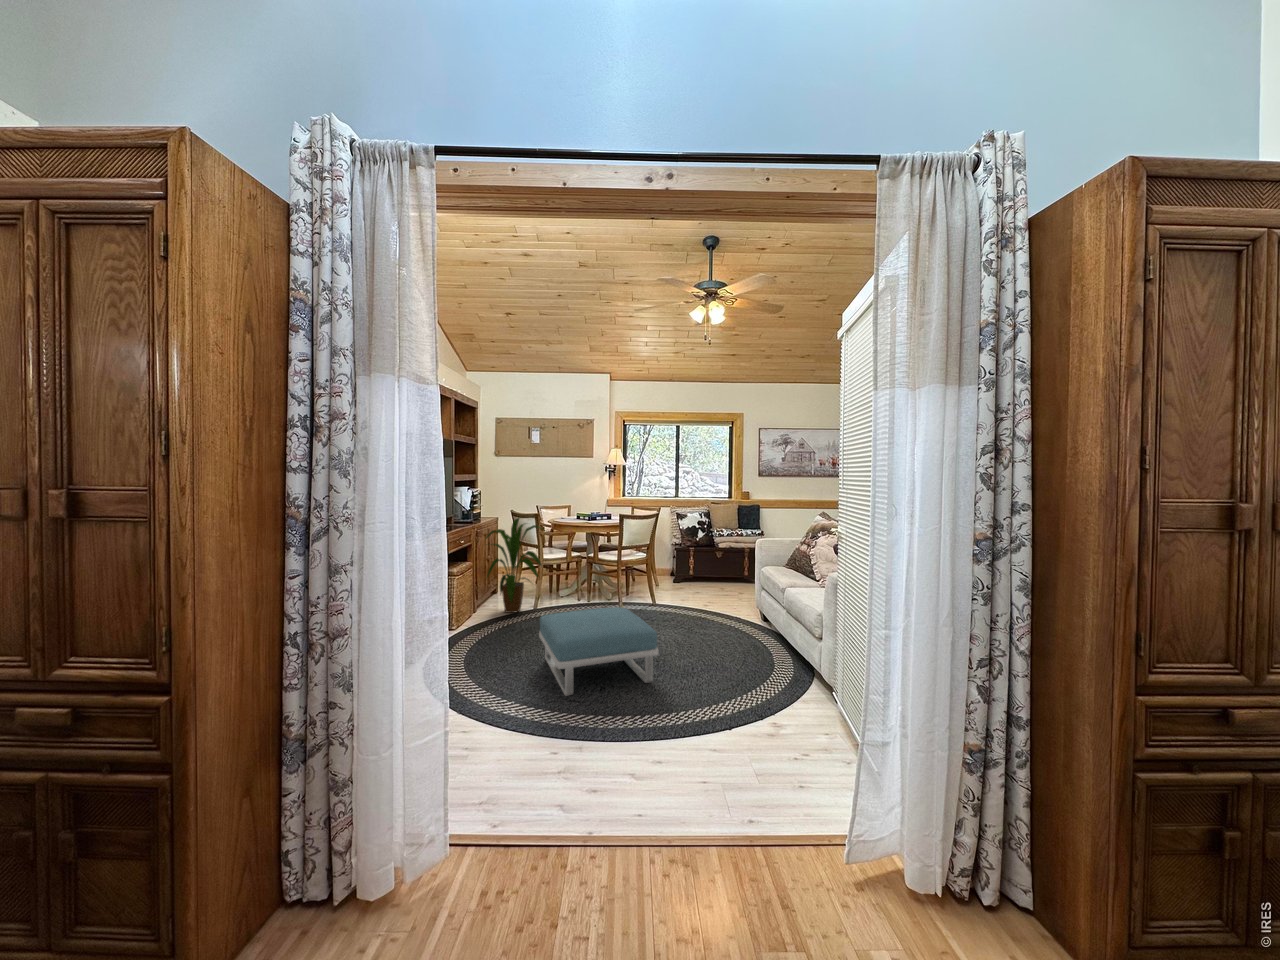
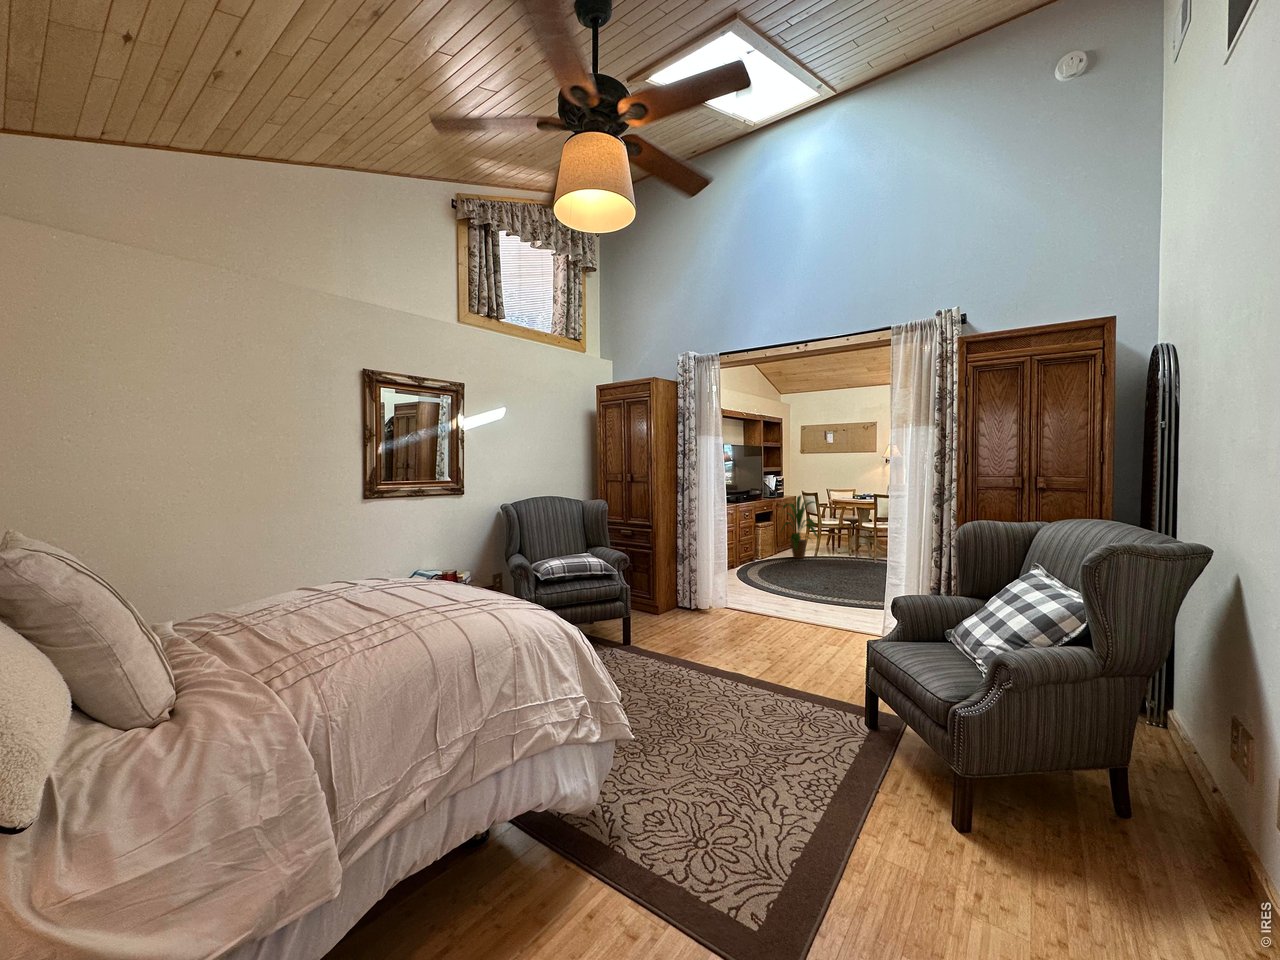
footstool: present [539,607,659,696] -> none [798,550,863,592]

